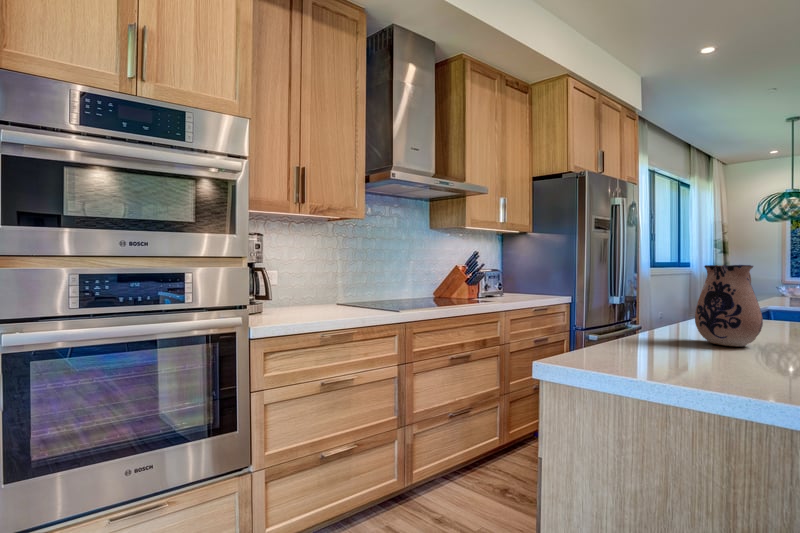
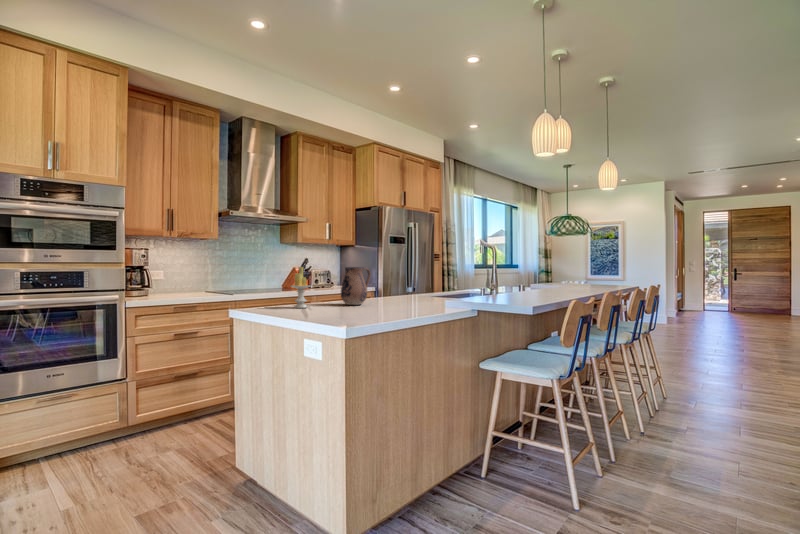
candle: none [630,264,682,357] -> present [291,267,310,308]

